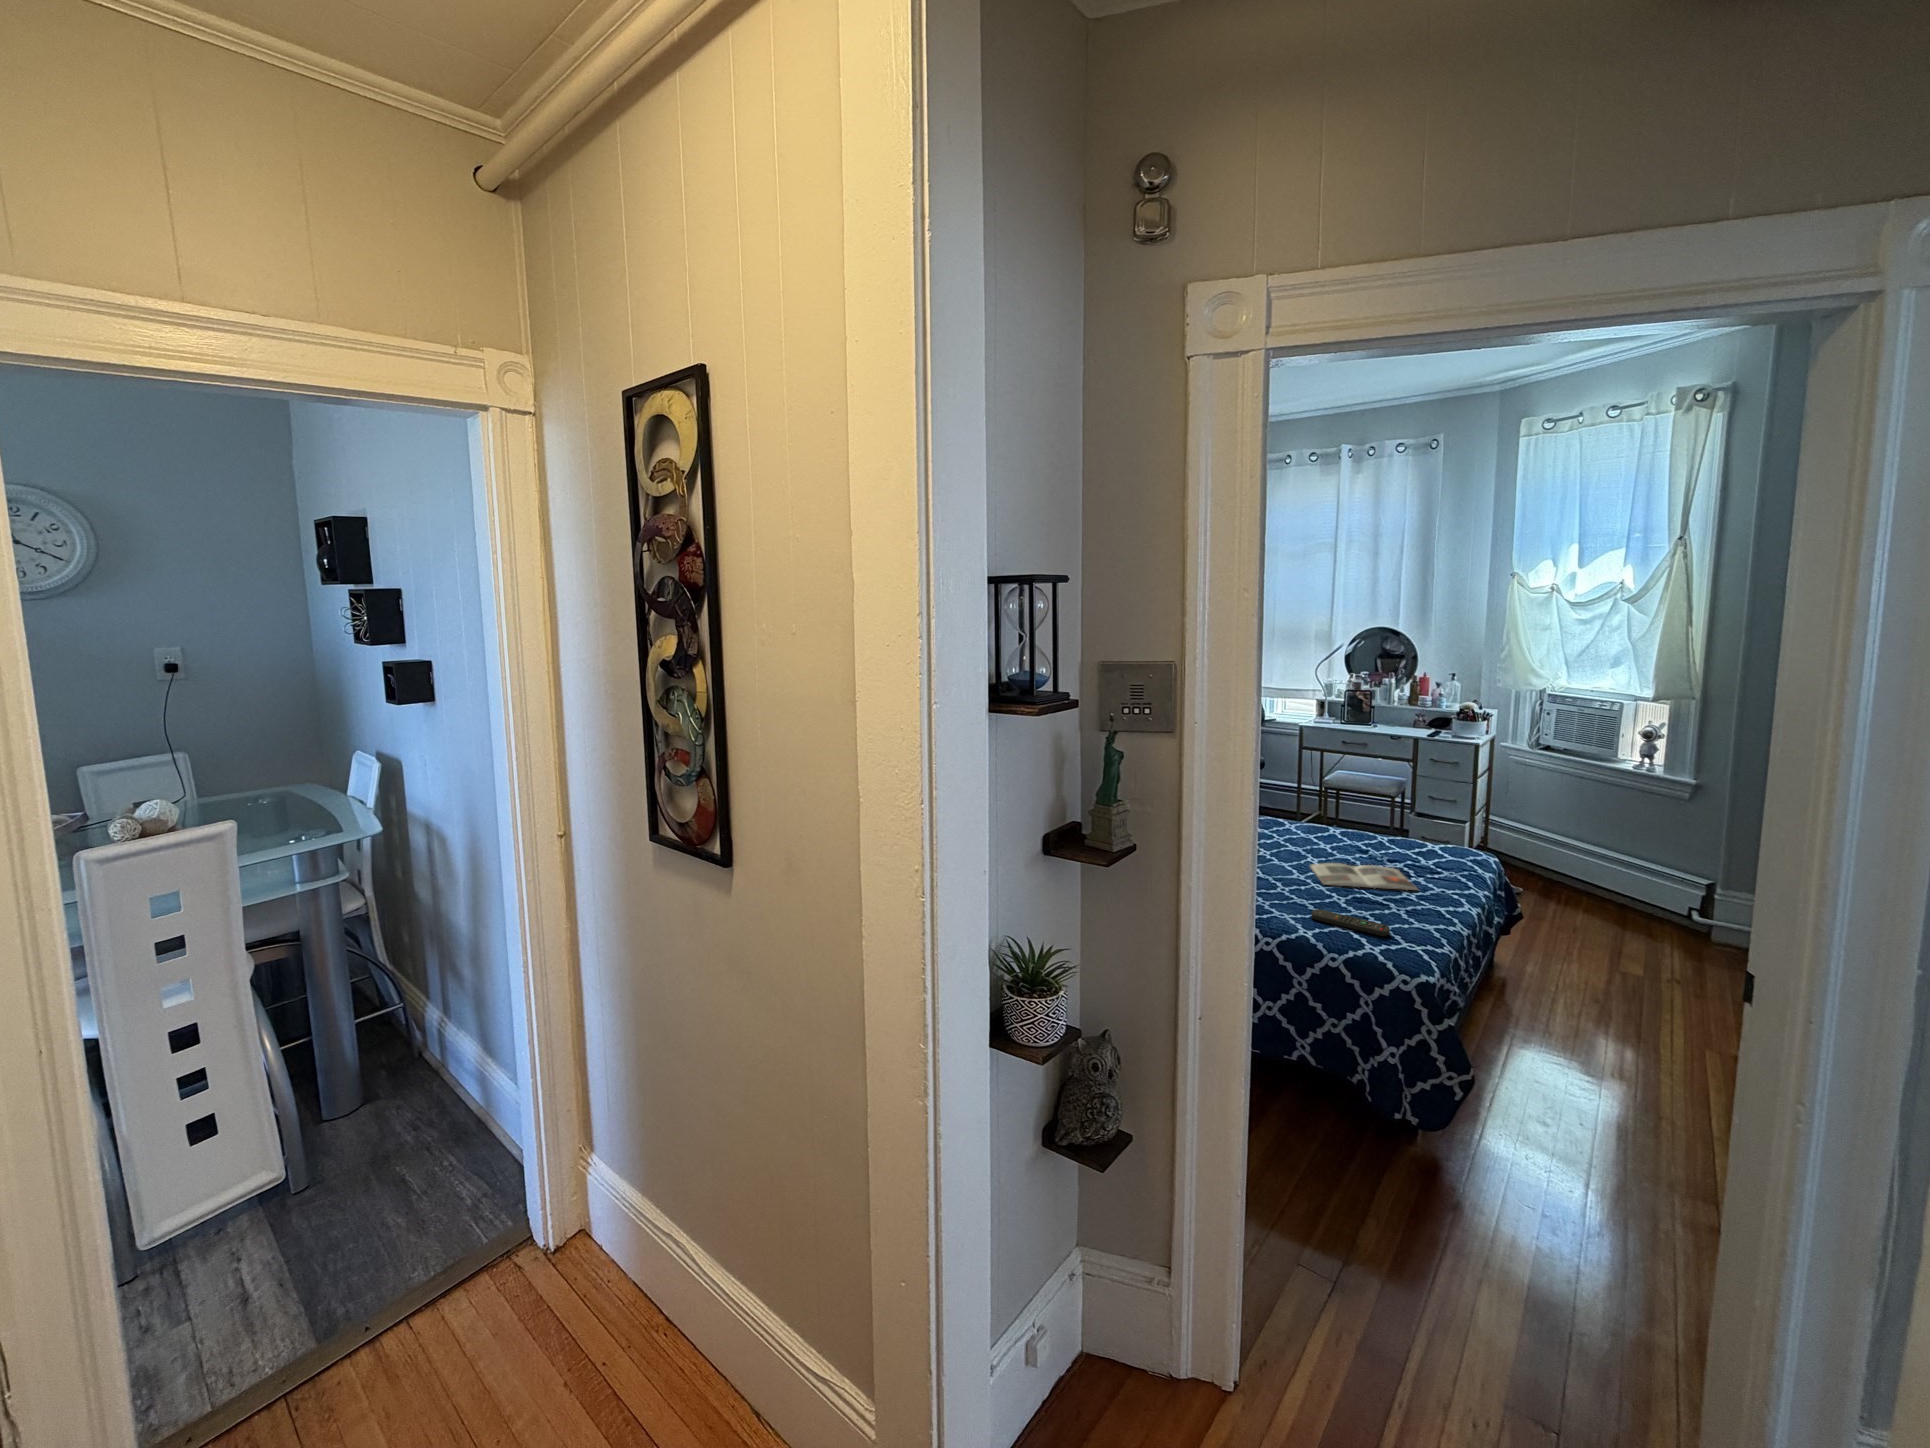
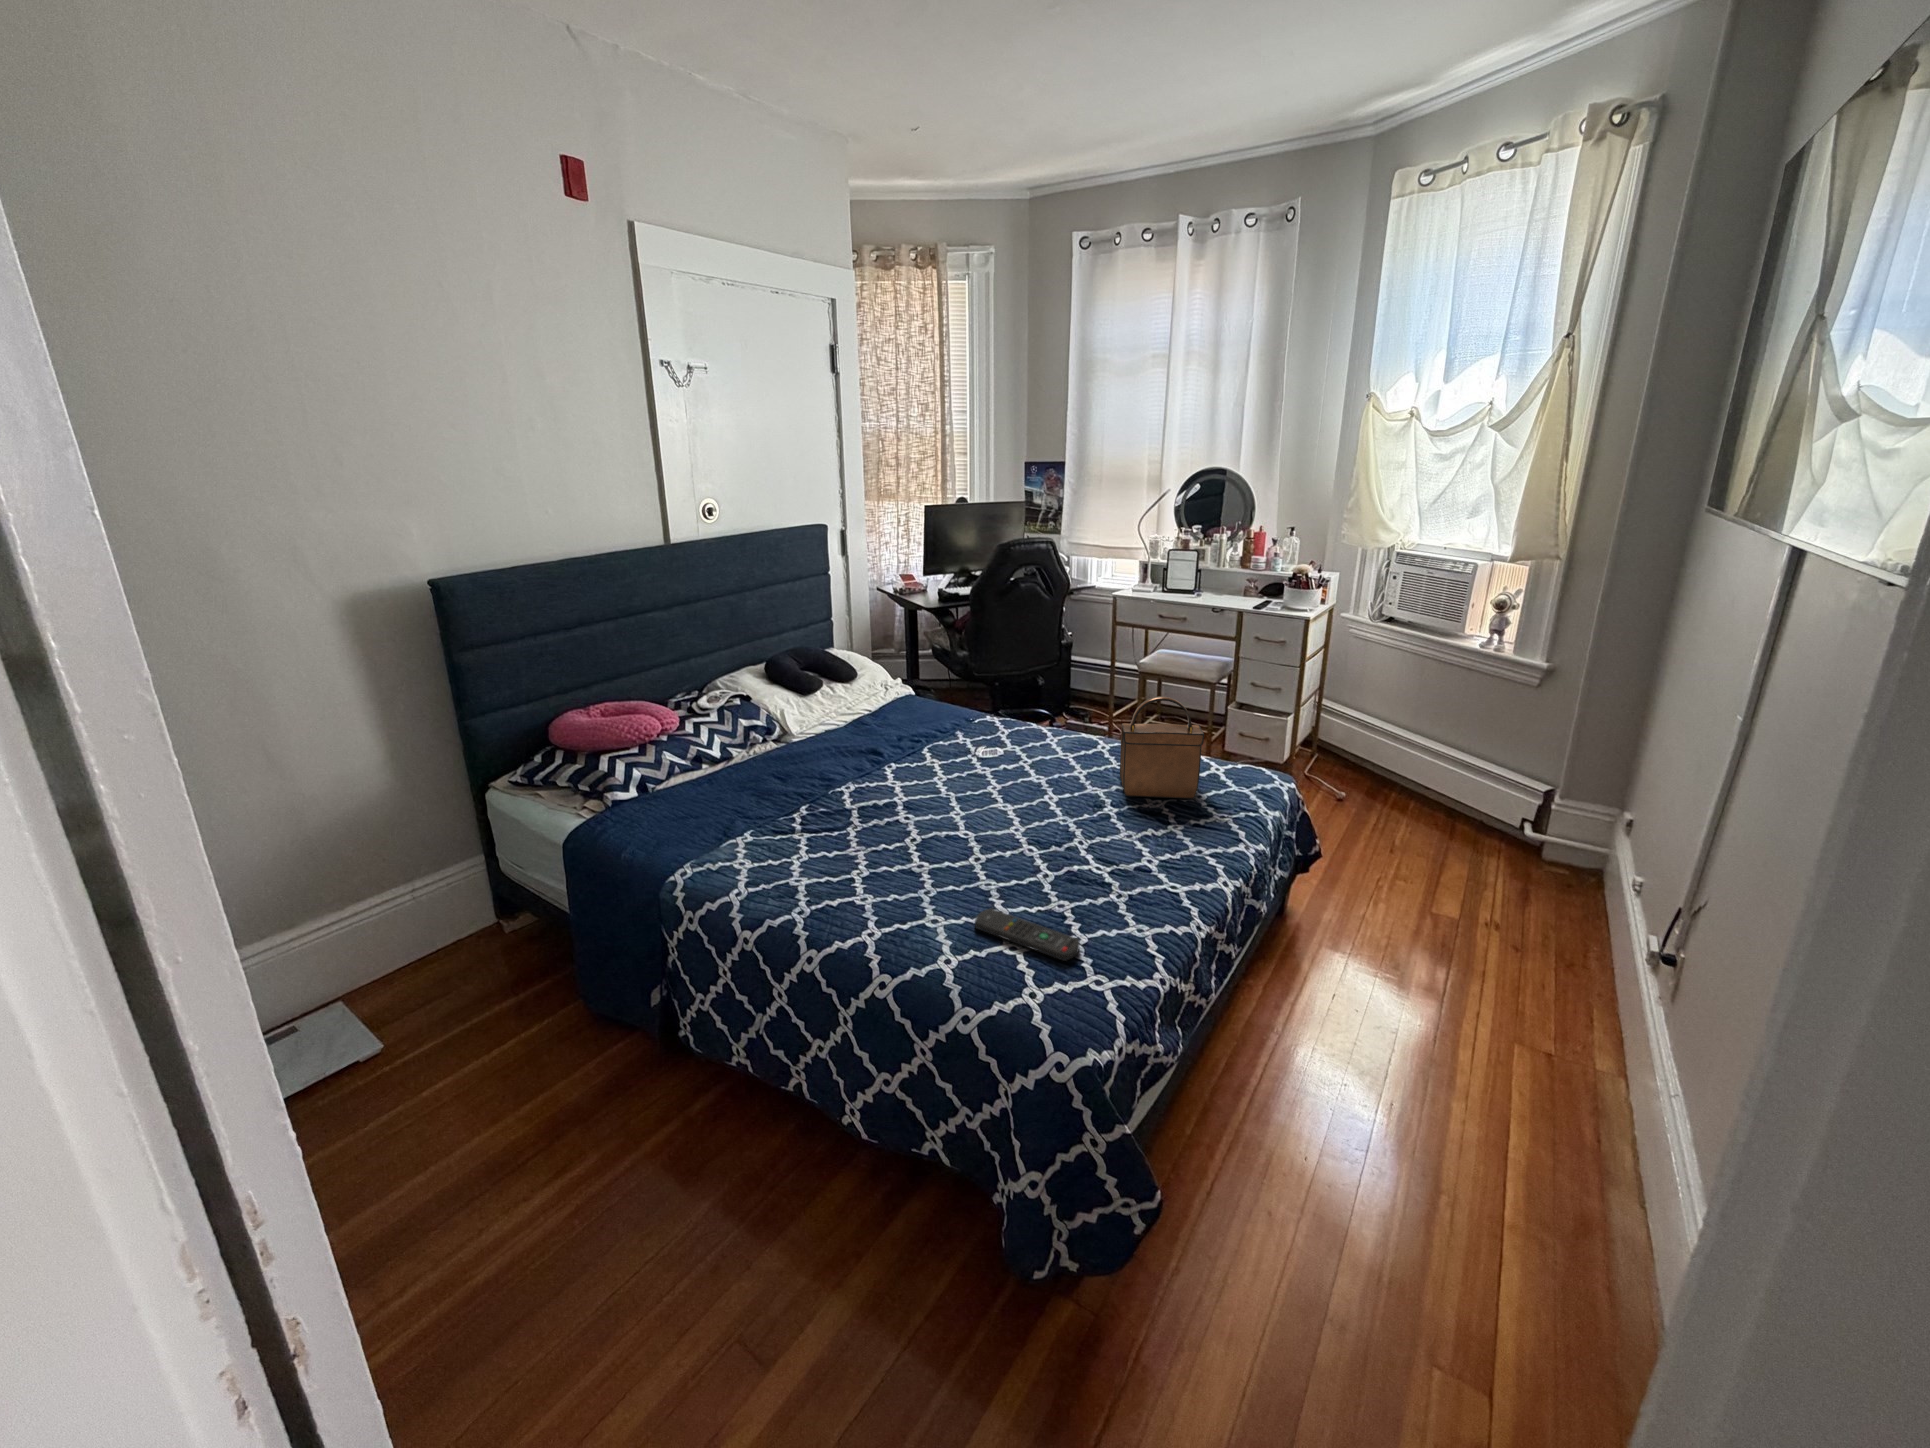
handbag: none [1364,788,1432,861] -> present [1120,696,1204,799]
magazine: present [1309,863,1417,890] -> none [1029,811,1162,856]

